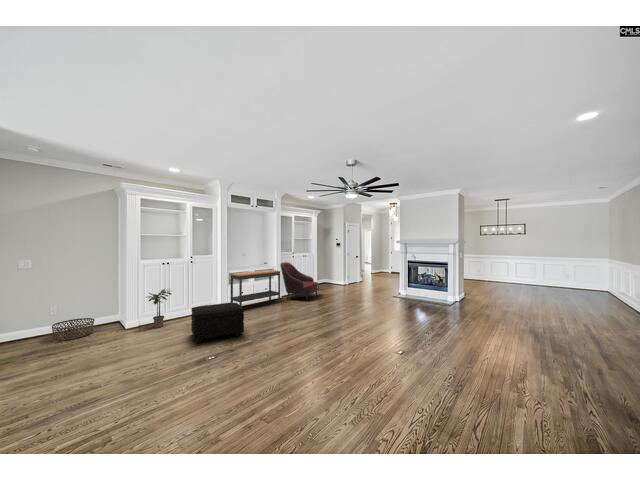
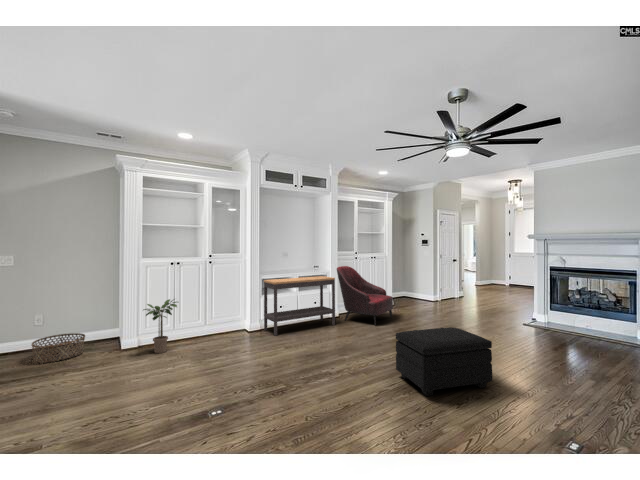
footstool: present [192,303,244,343] -> present [396,327,492,396]

